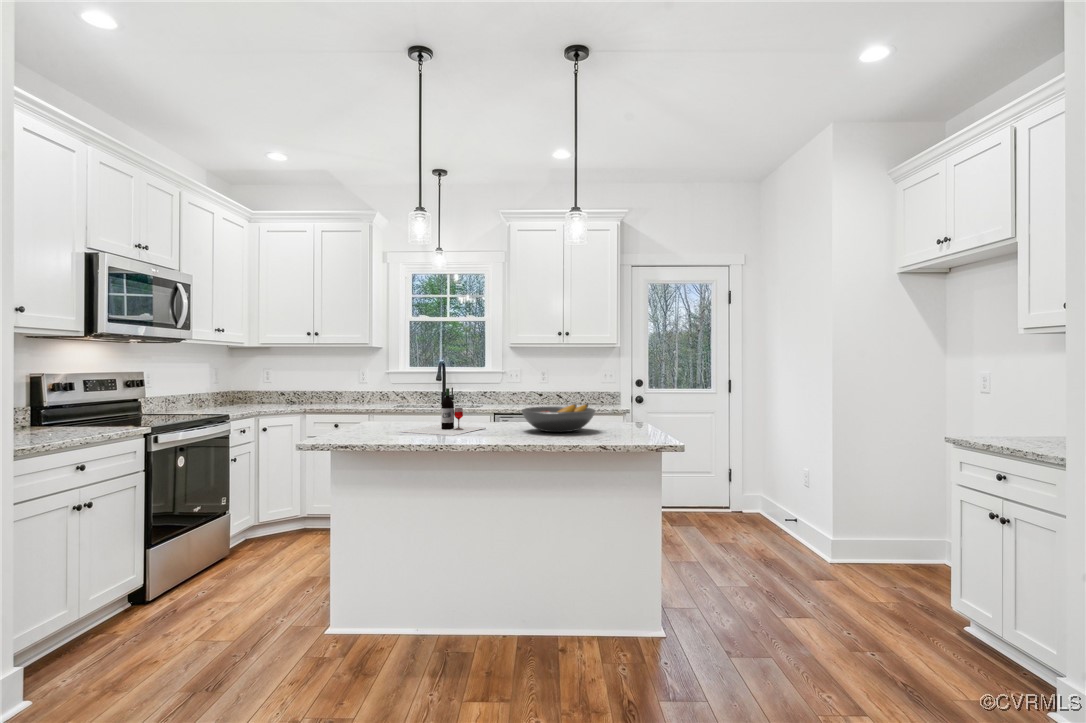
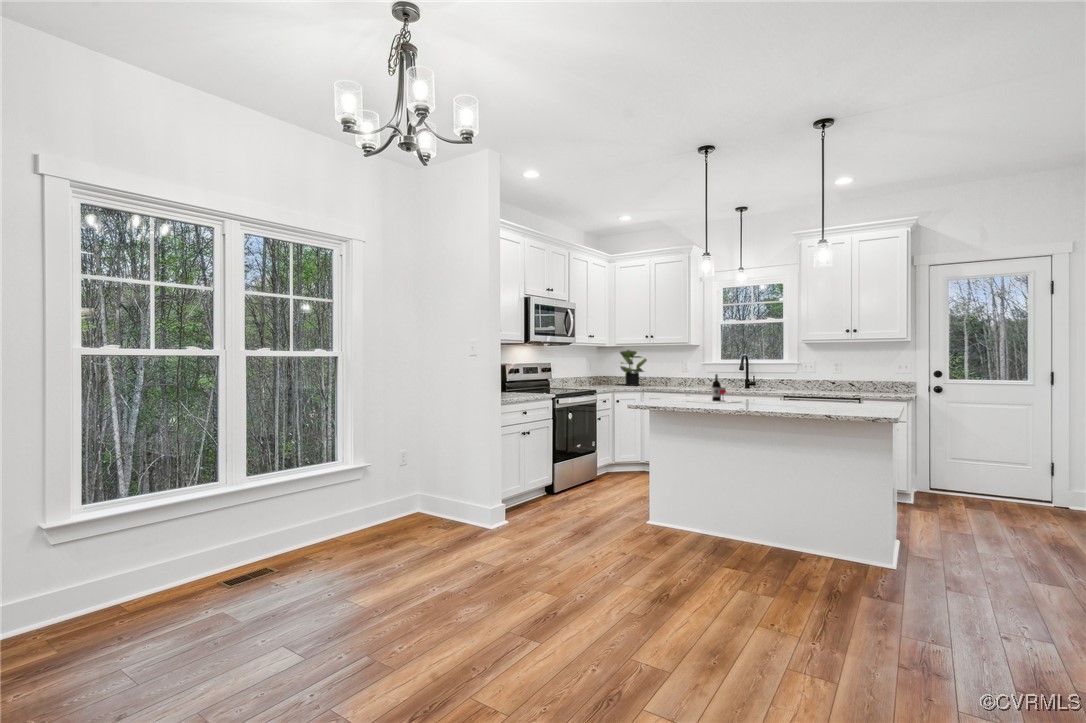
potted plant: none [263,354,308,404] -> present [620,350,647,385]
fruit bowl: present [521,404,596,432] -> none [762,386,819,405]

